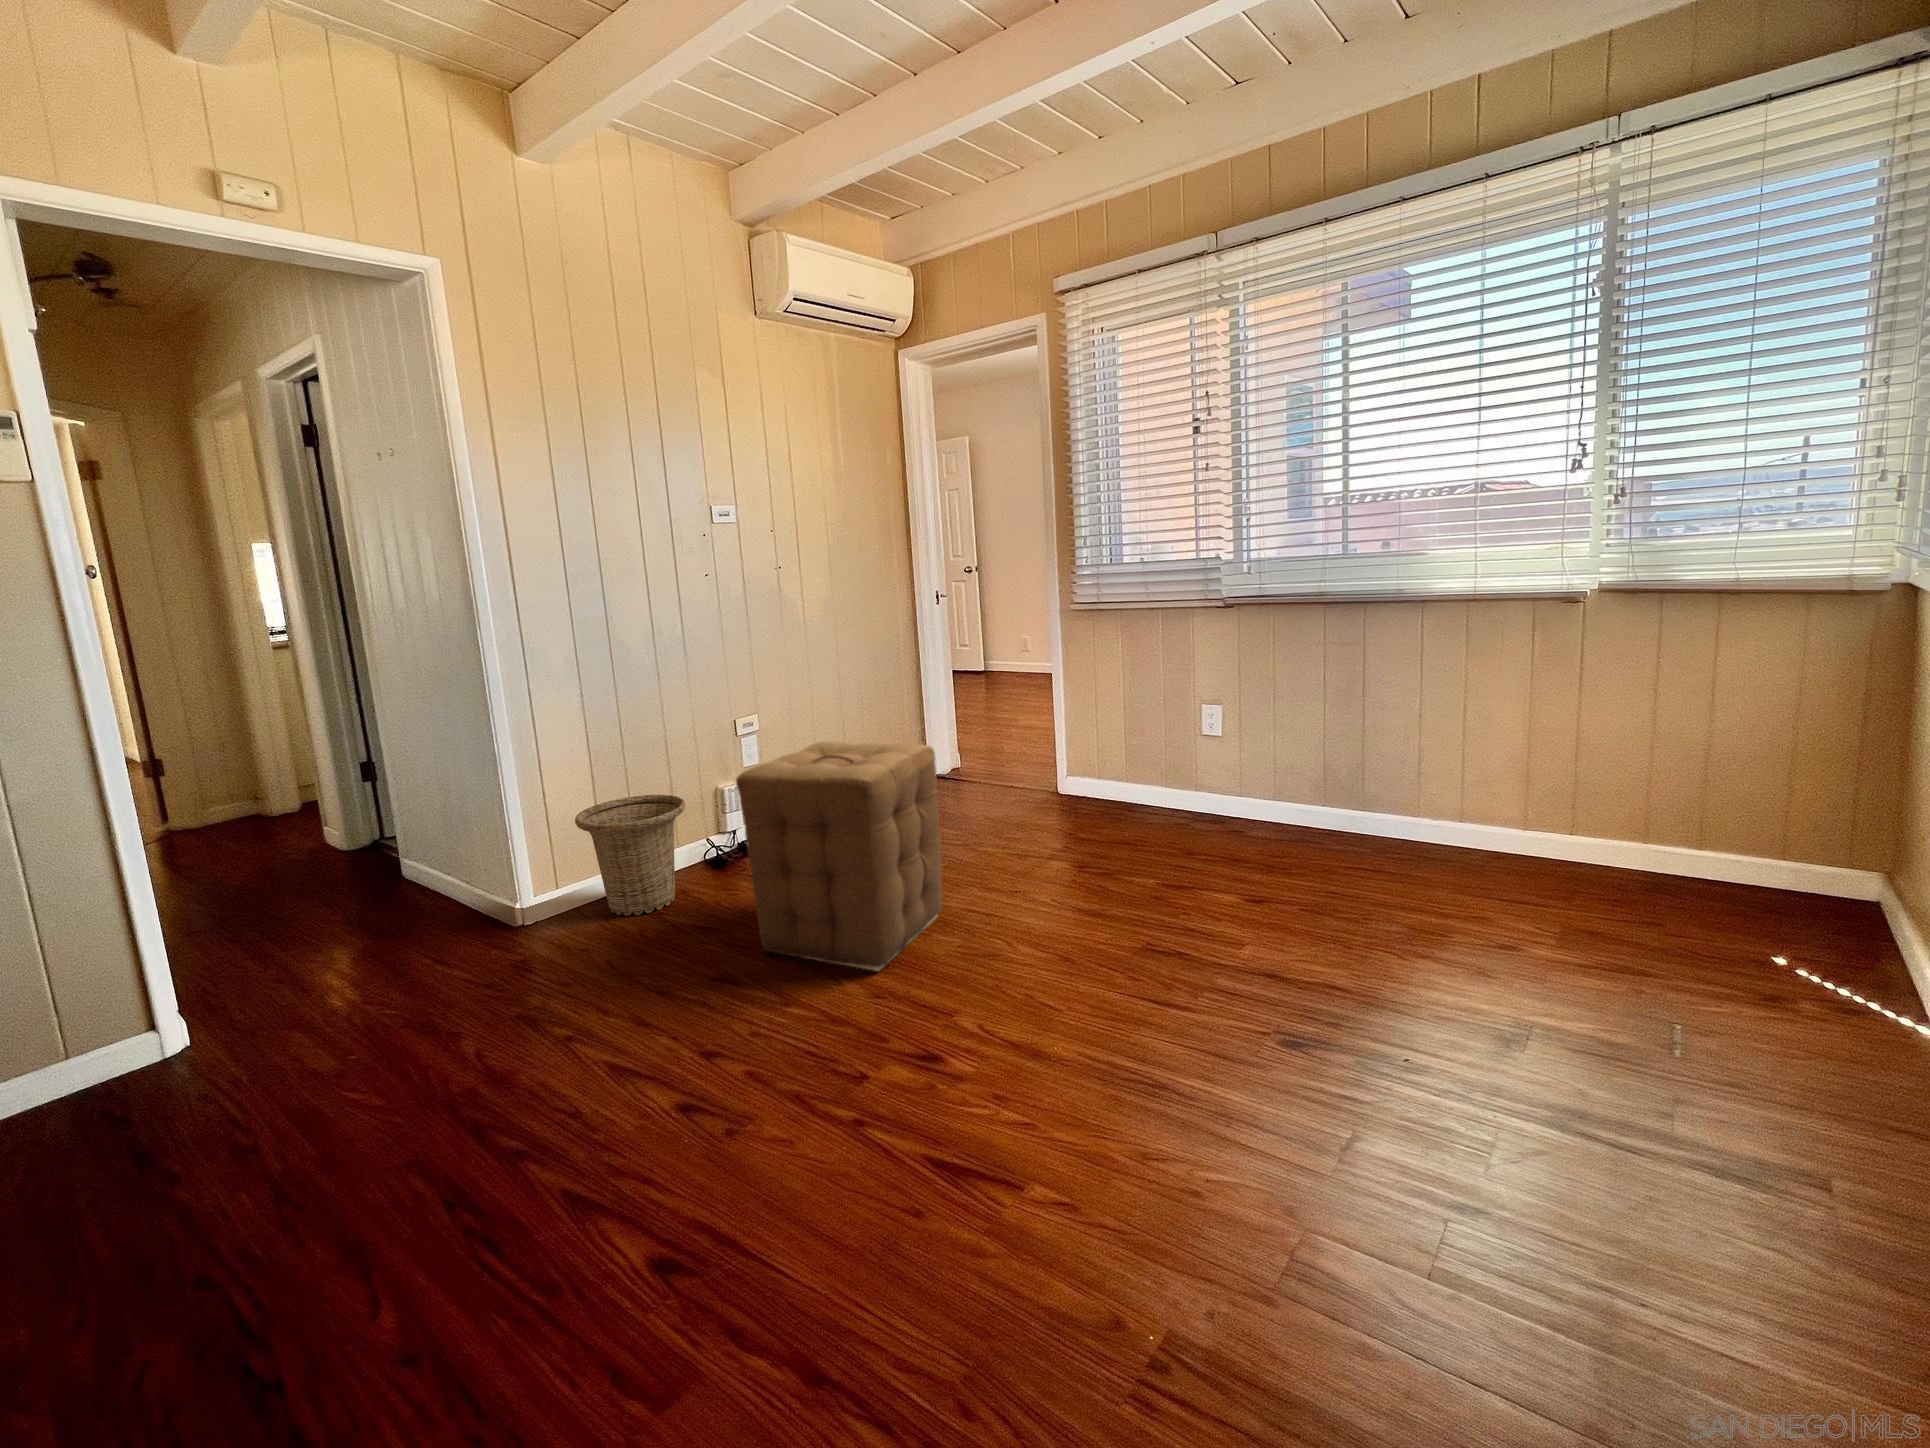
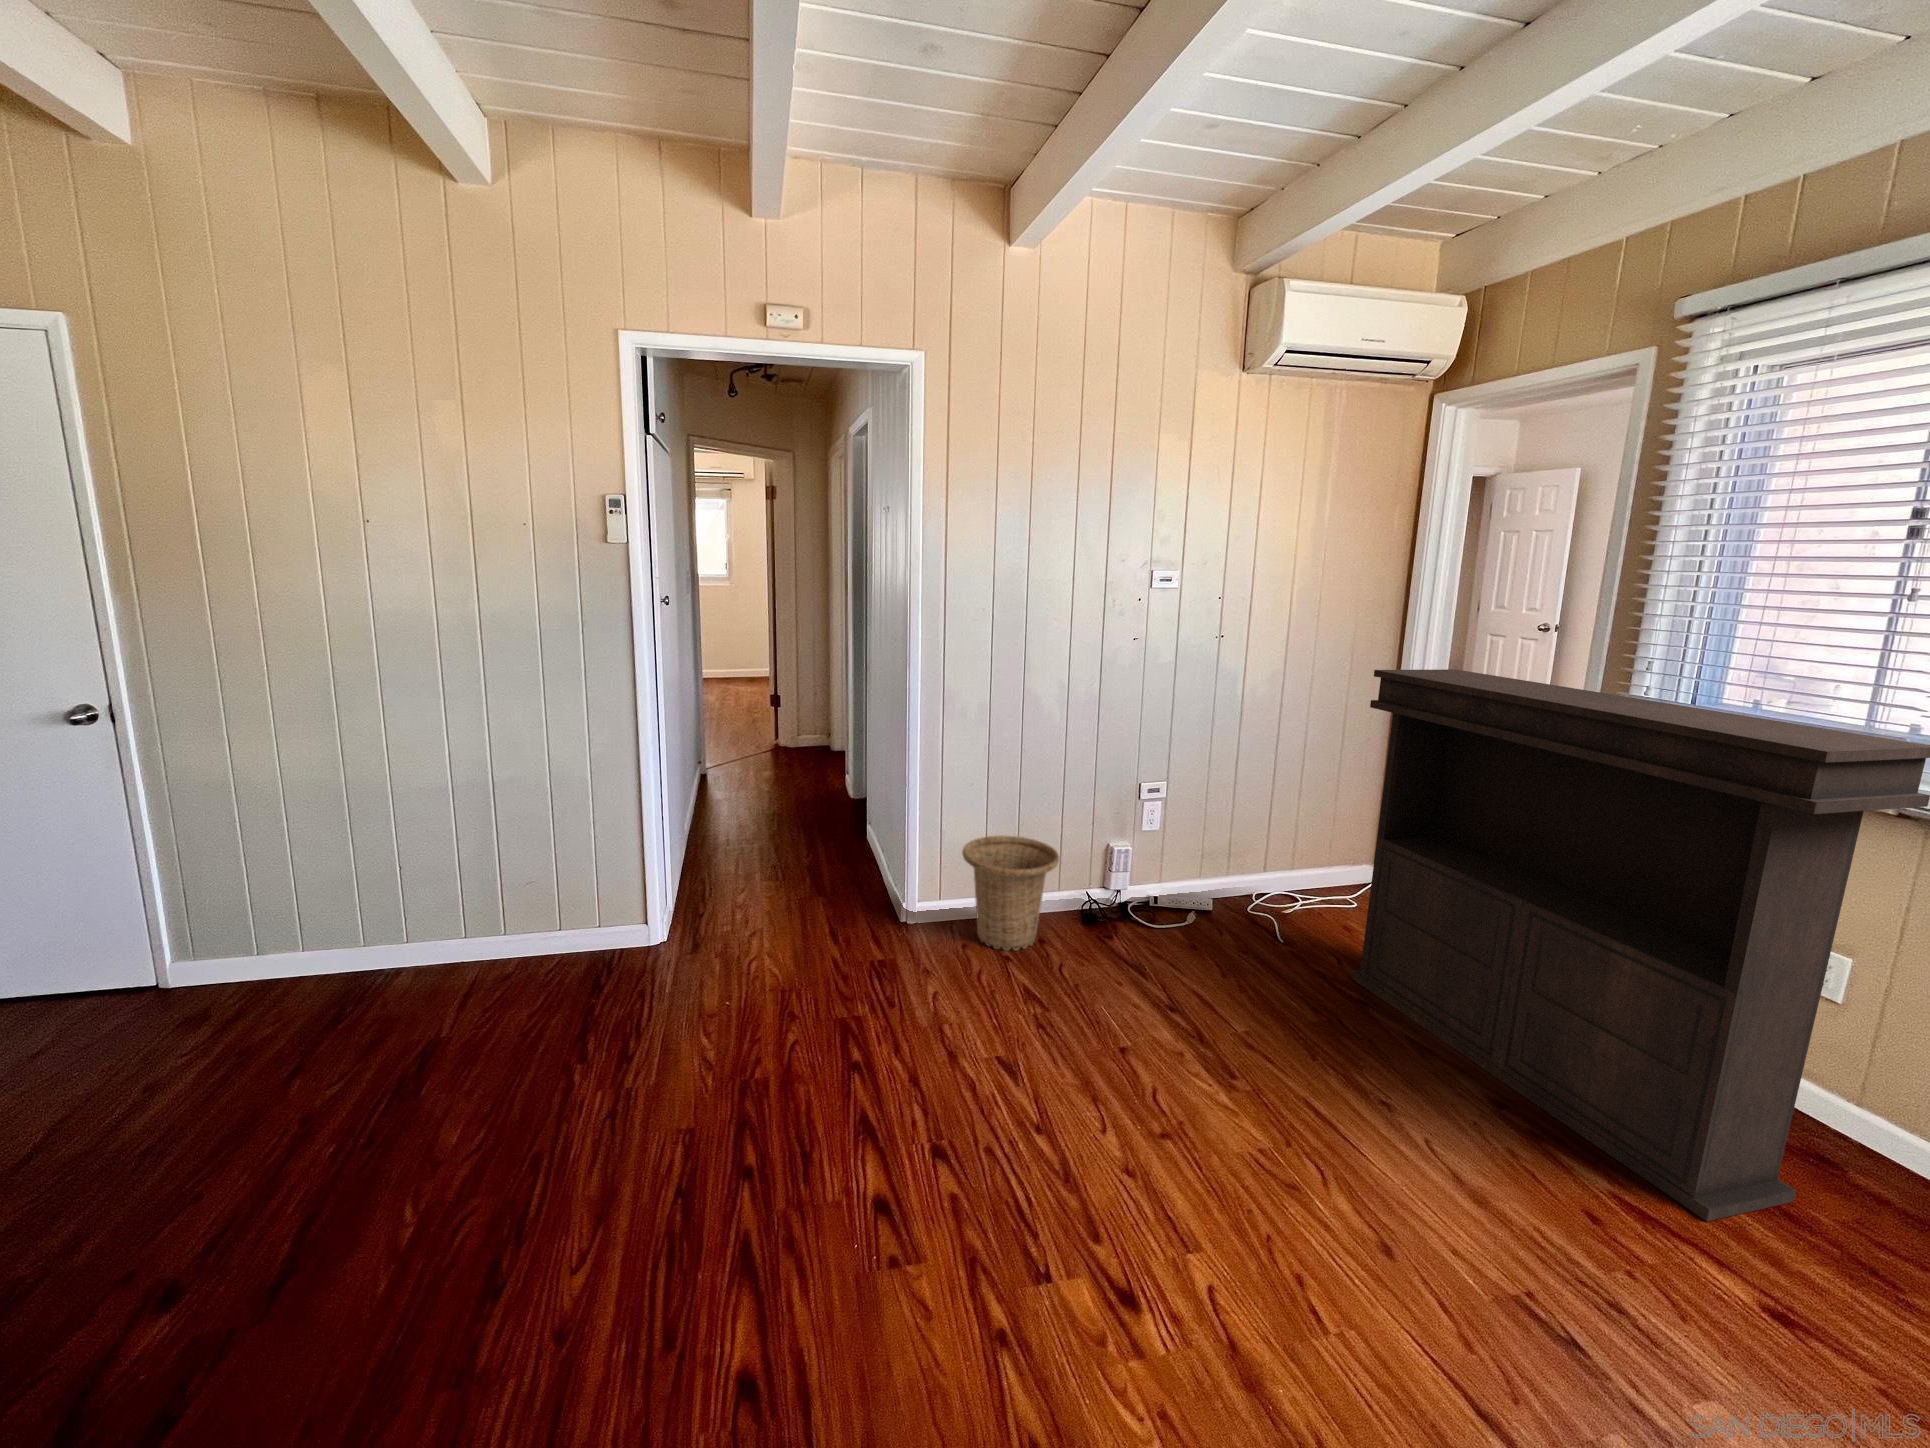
console table: none [920,545,1243,883] -> present [1351,669,1930,1221]
ottoman: present [736,741,942,971] -> none [1075,850,1309,1127]

